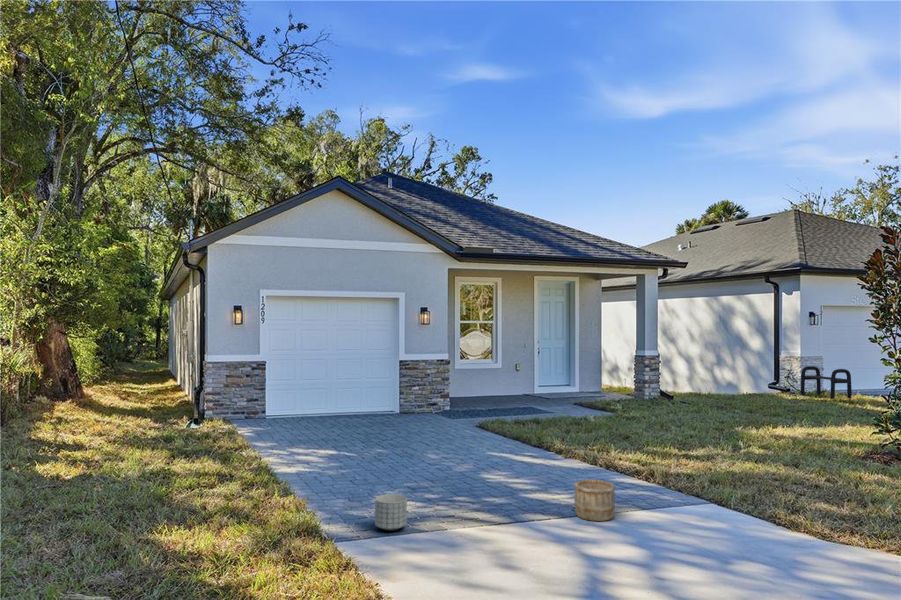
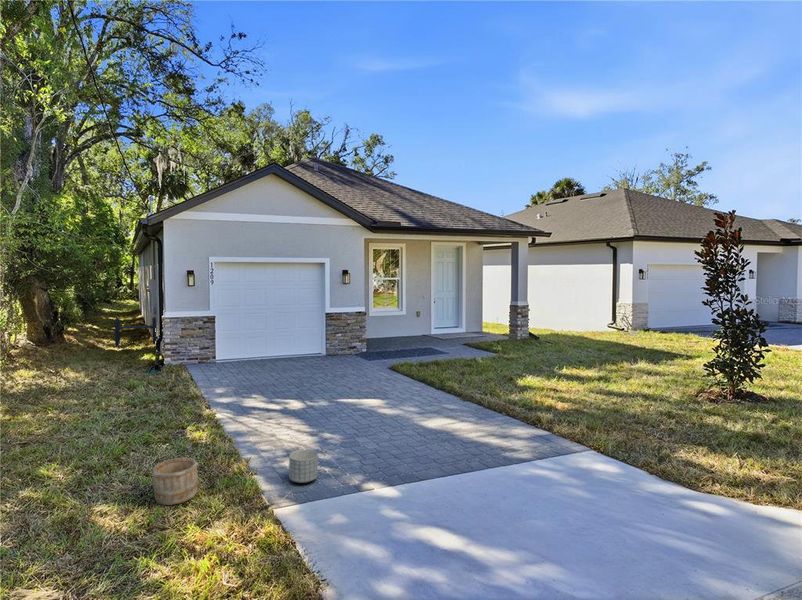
bench: present [801,366,852,399] -> present [115,317,157,346]
wooden bucket: present [574,479,616,521] -> present [152,457,198,505]

